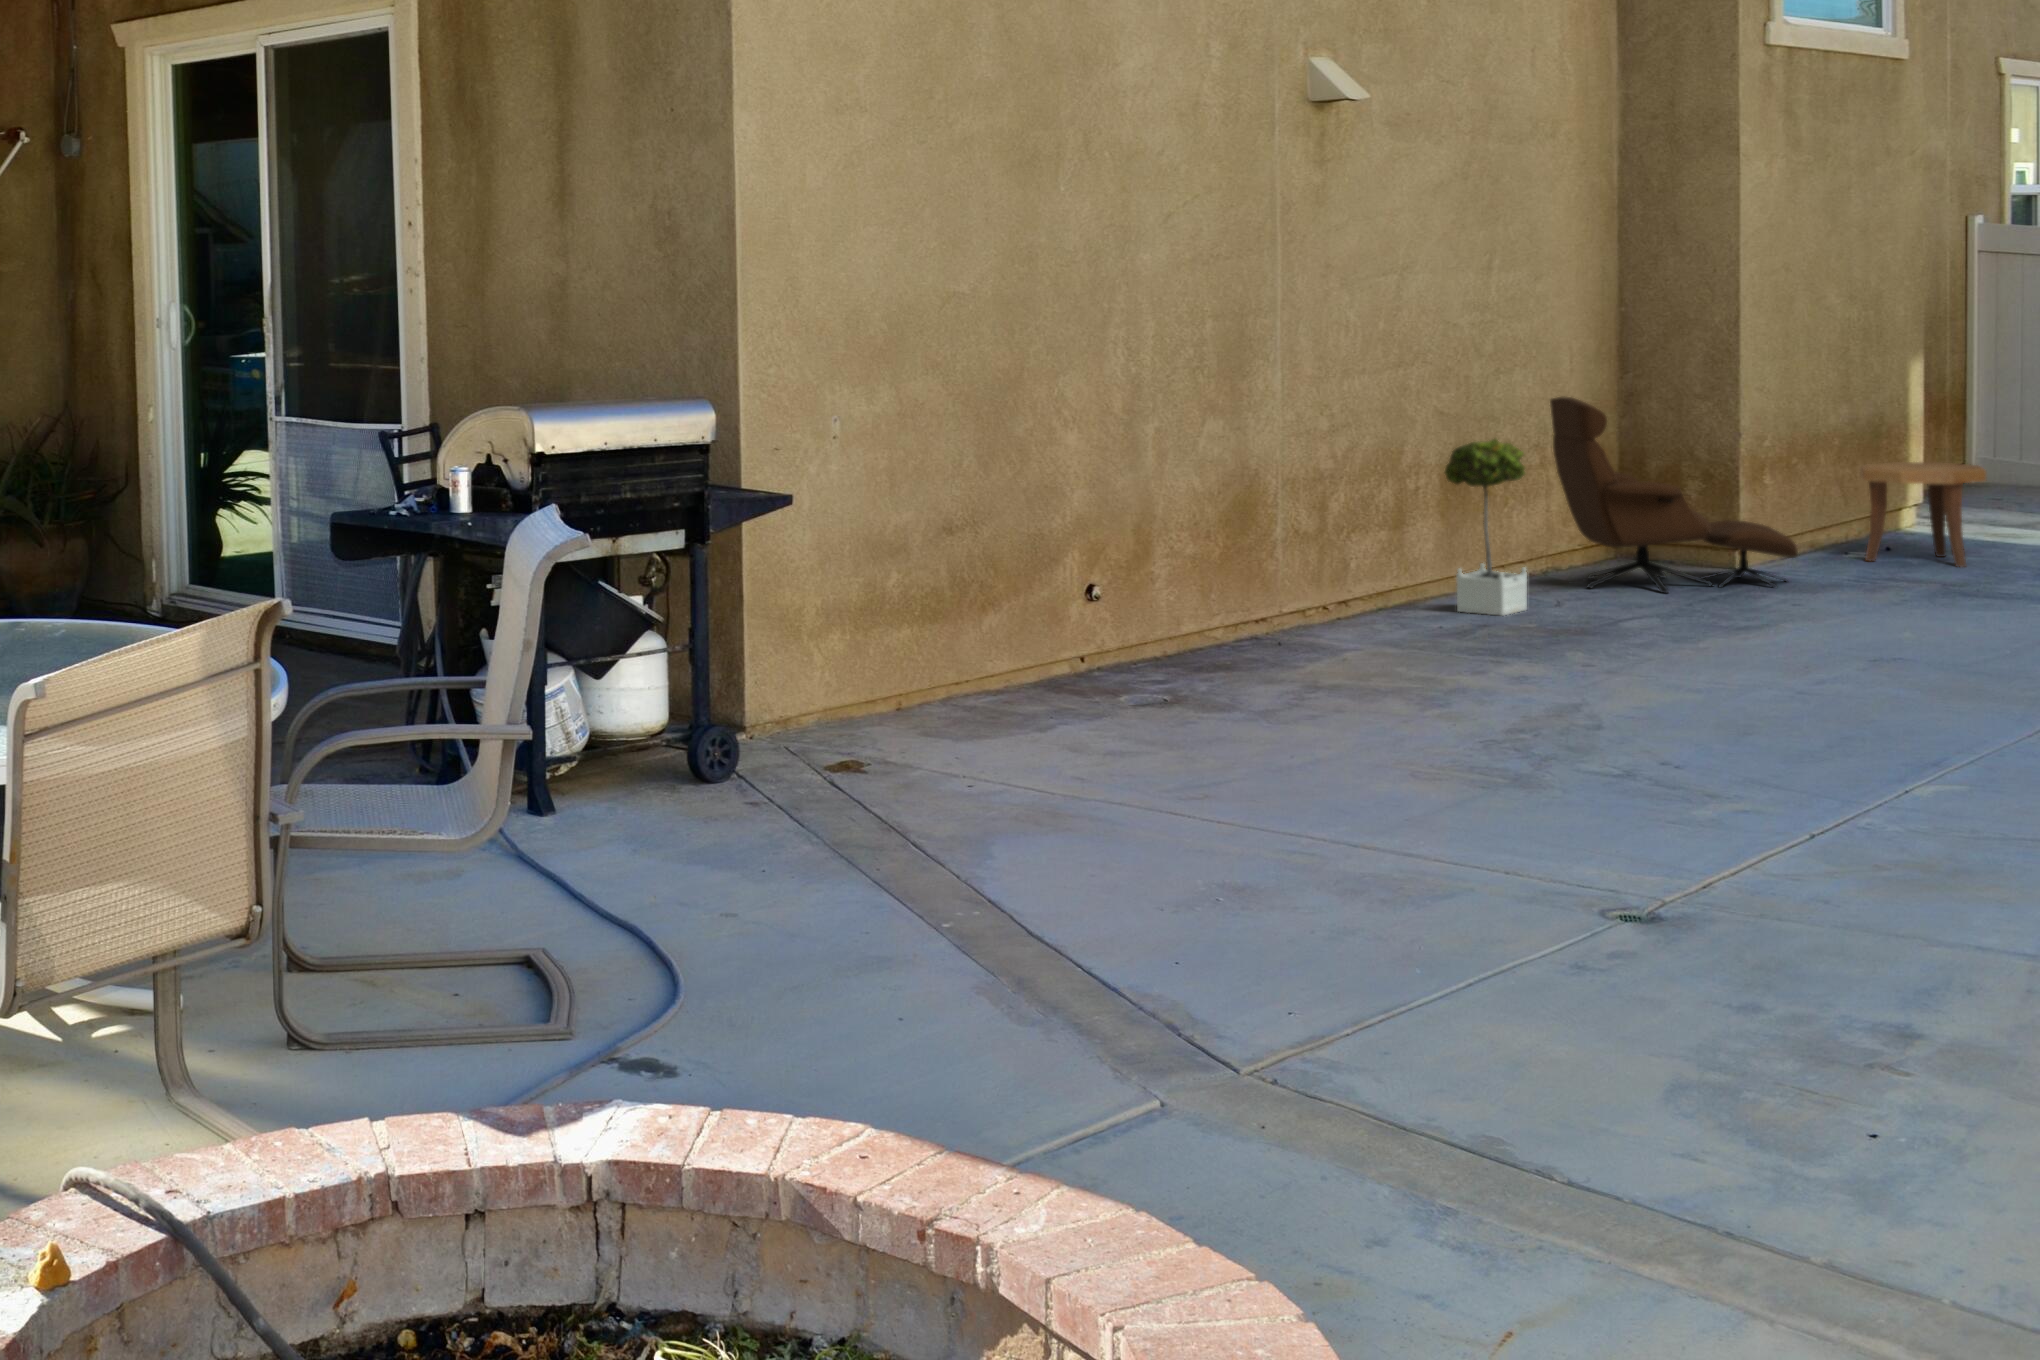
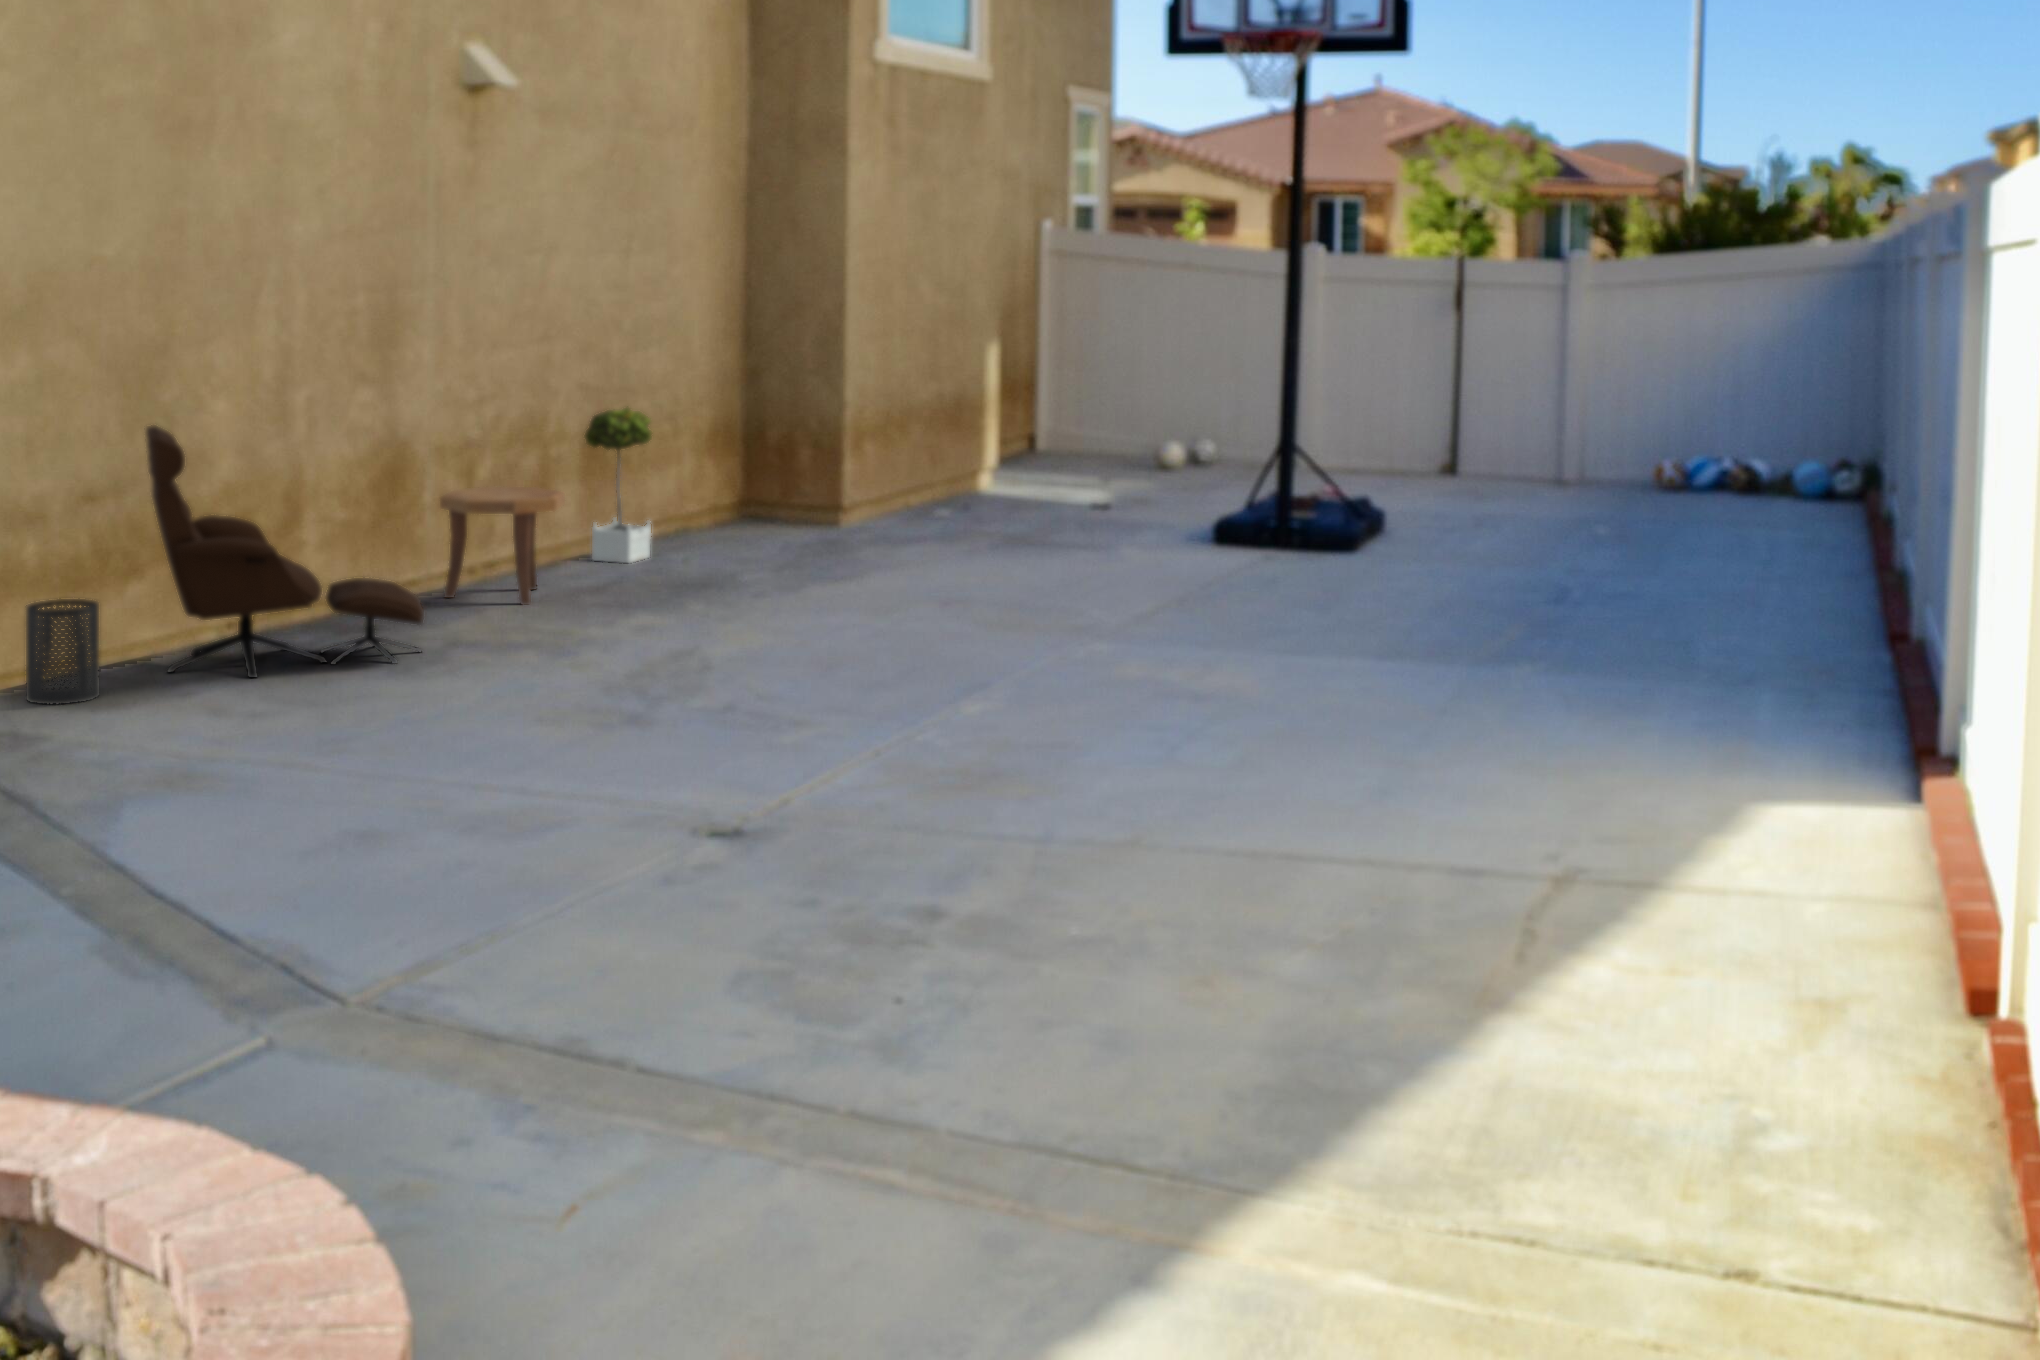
lounge chair: present [1550,397,1798,593] -> present [146,425,424,678]
side table: present [1860,462,1986,567] -> present [440,486,565,605]
trash can: none [882,633,954,739] -> present [26,599,100,704]

